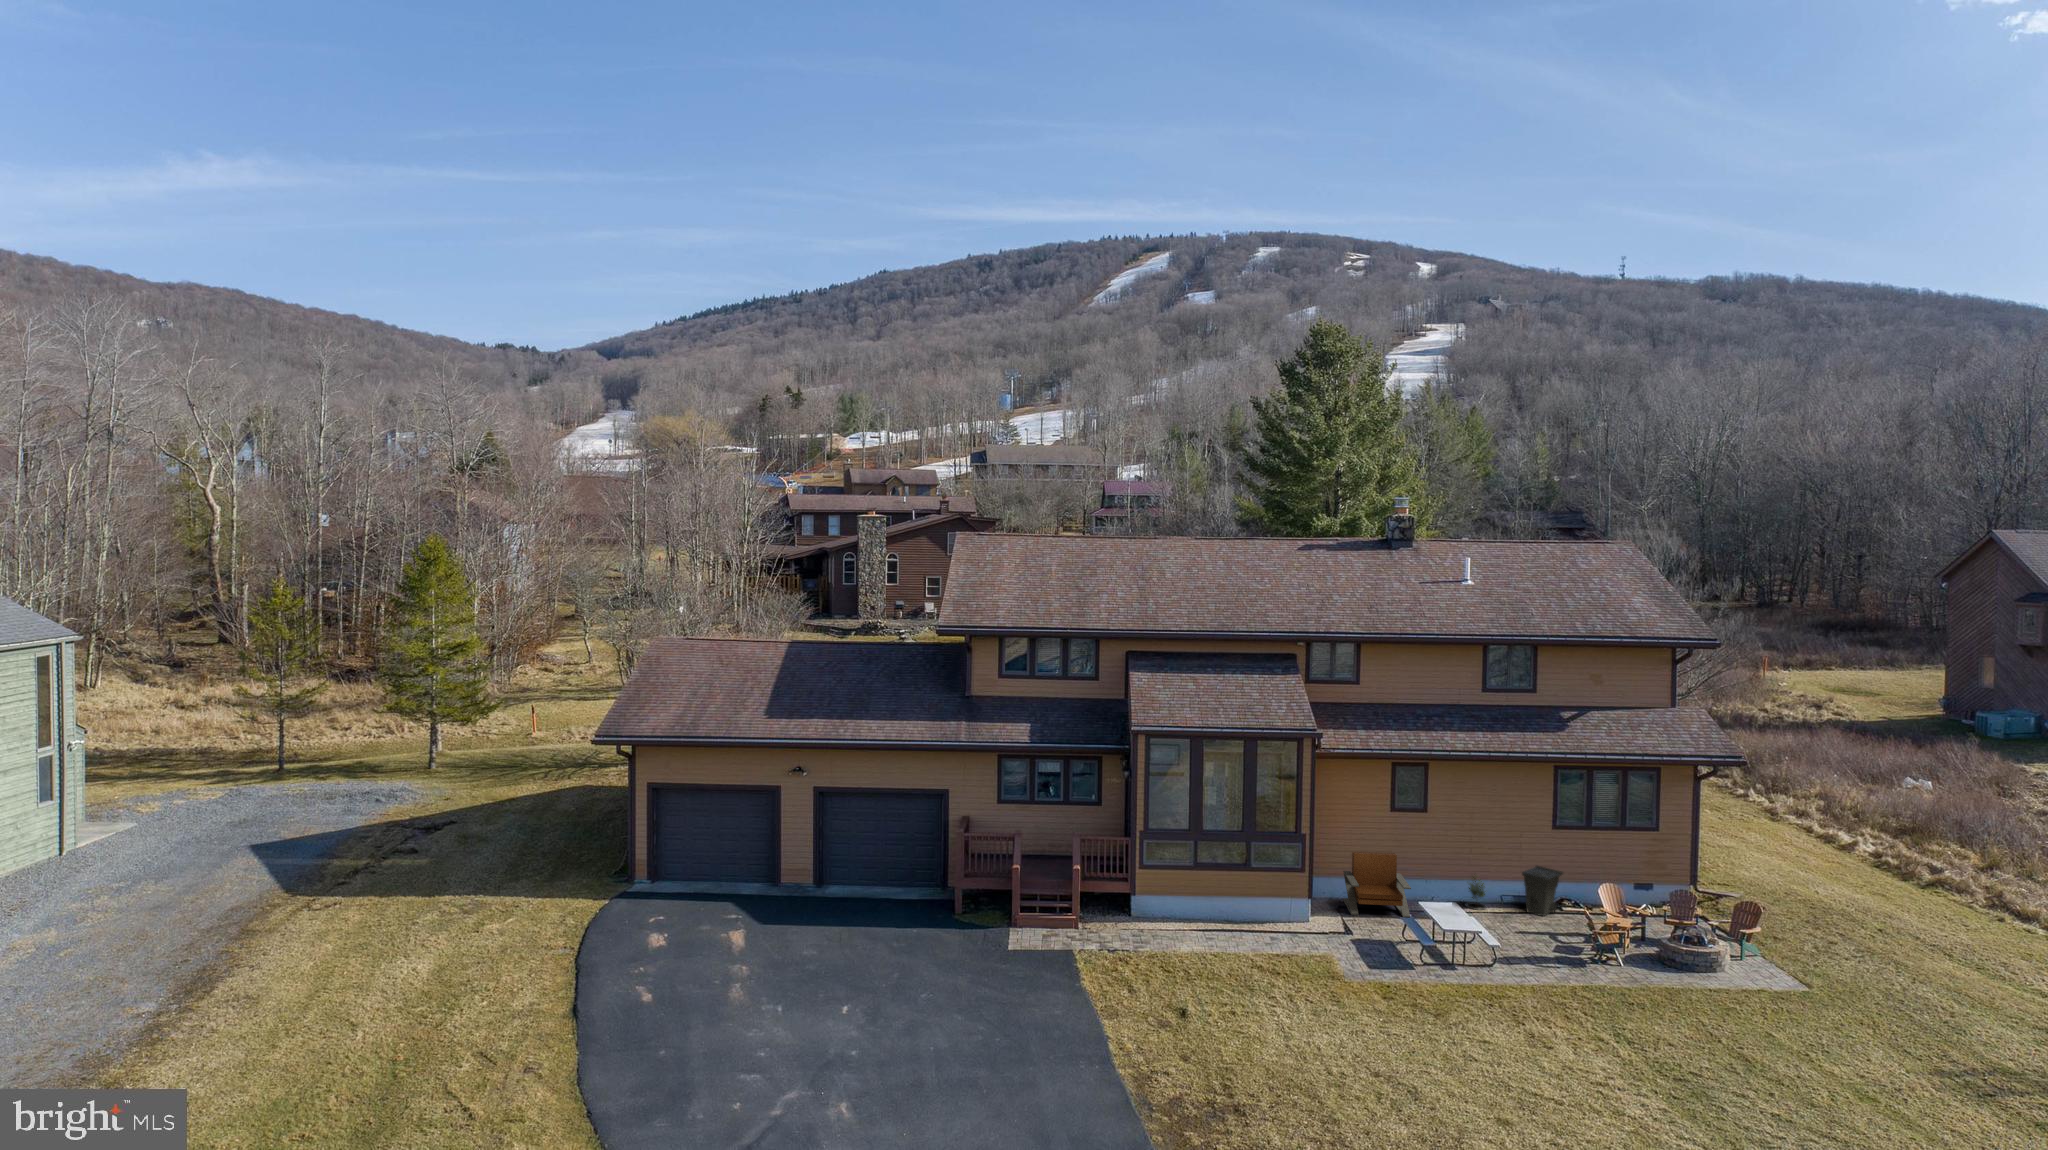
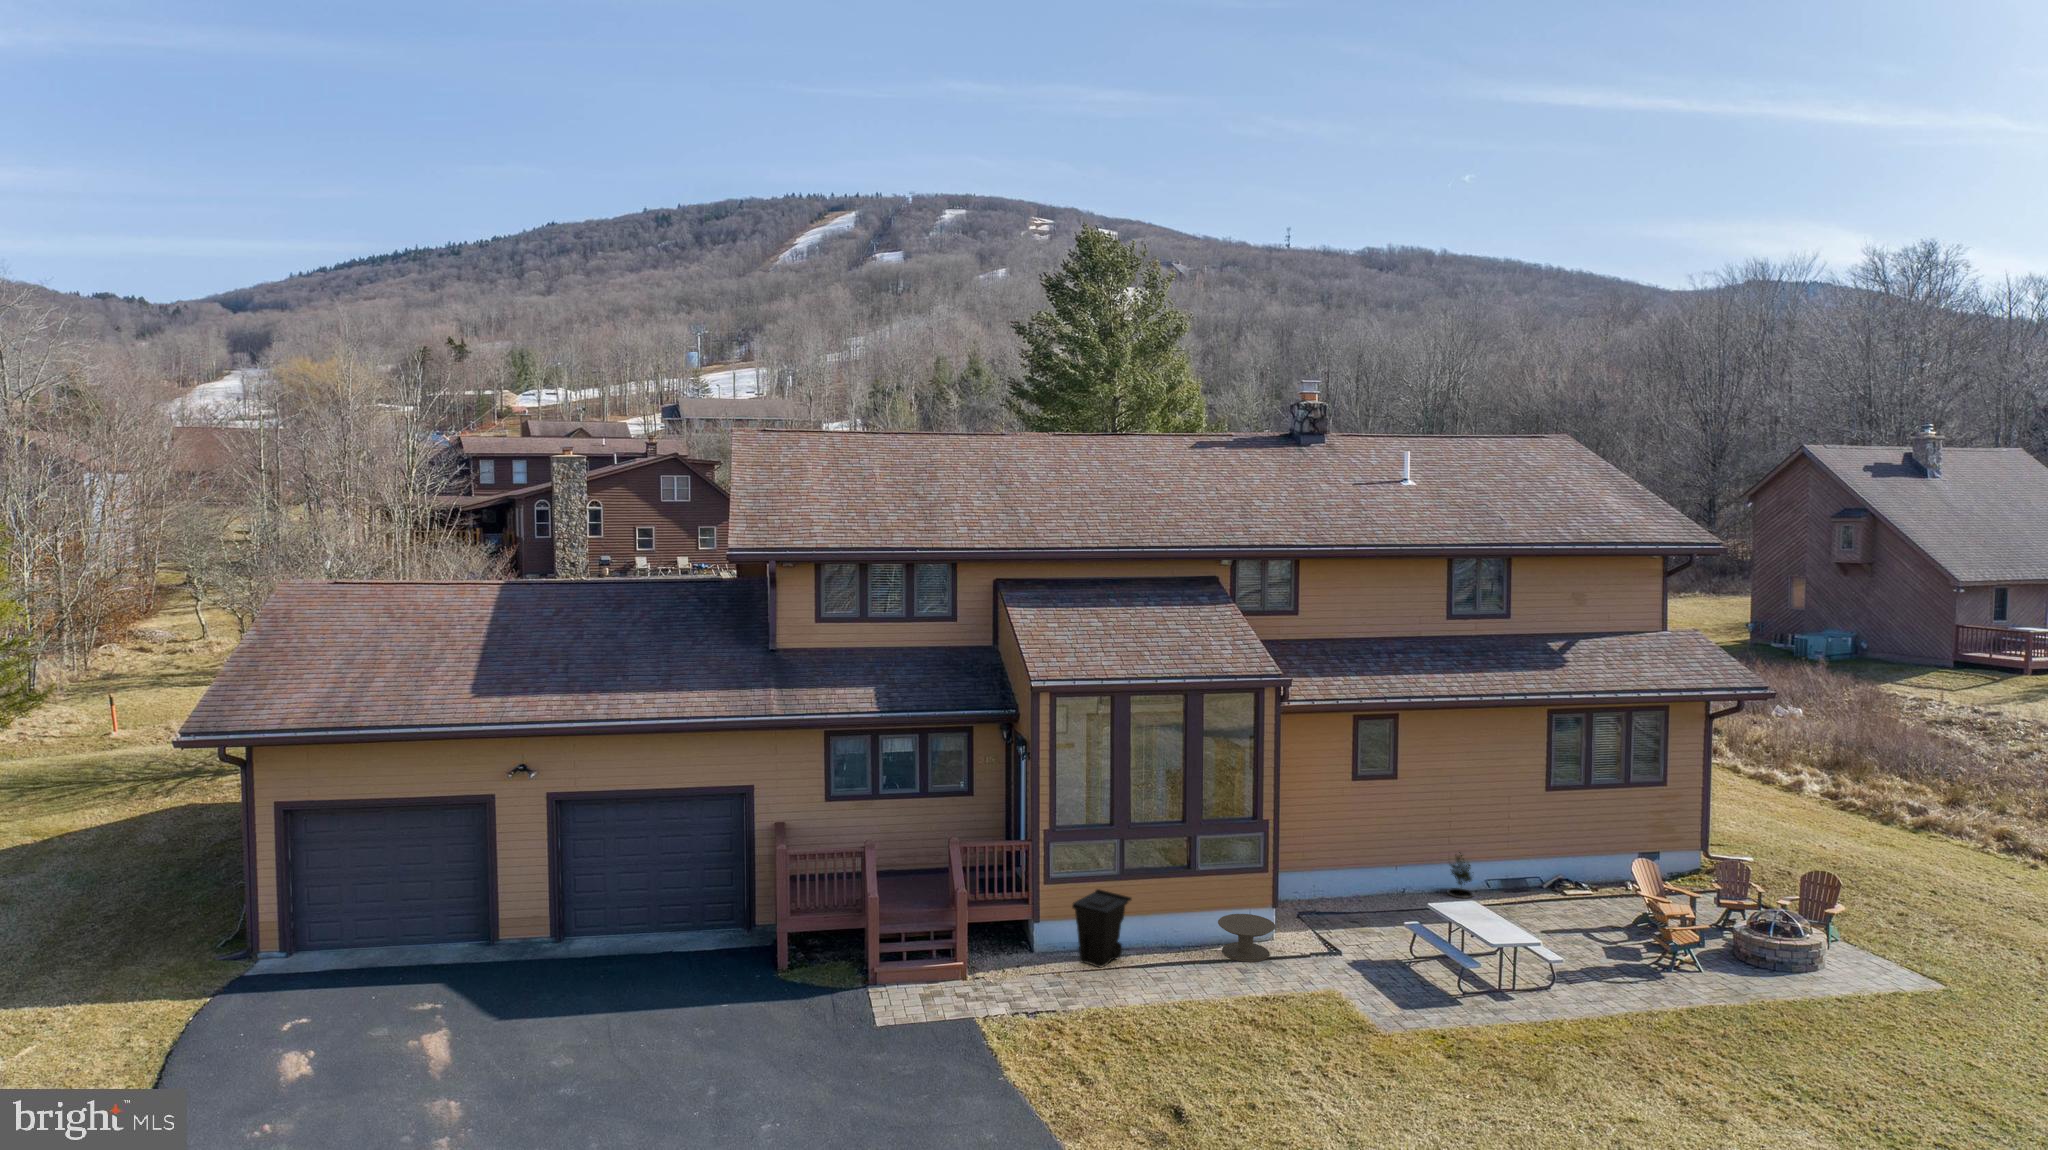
lounge chair: present [1343,851,1411,917] -> none [1298,833,1395,921]
trash can: present [1522,866,1563,916] -> present [1072,889,1131,968]
side table: none [1261,902,1303,935] -> present [1218,914,1275,962]

